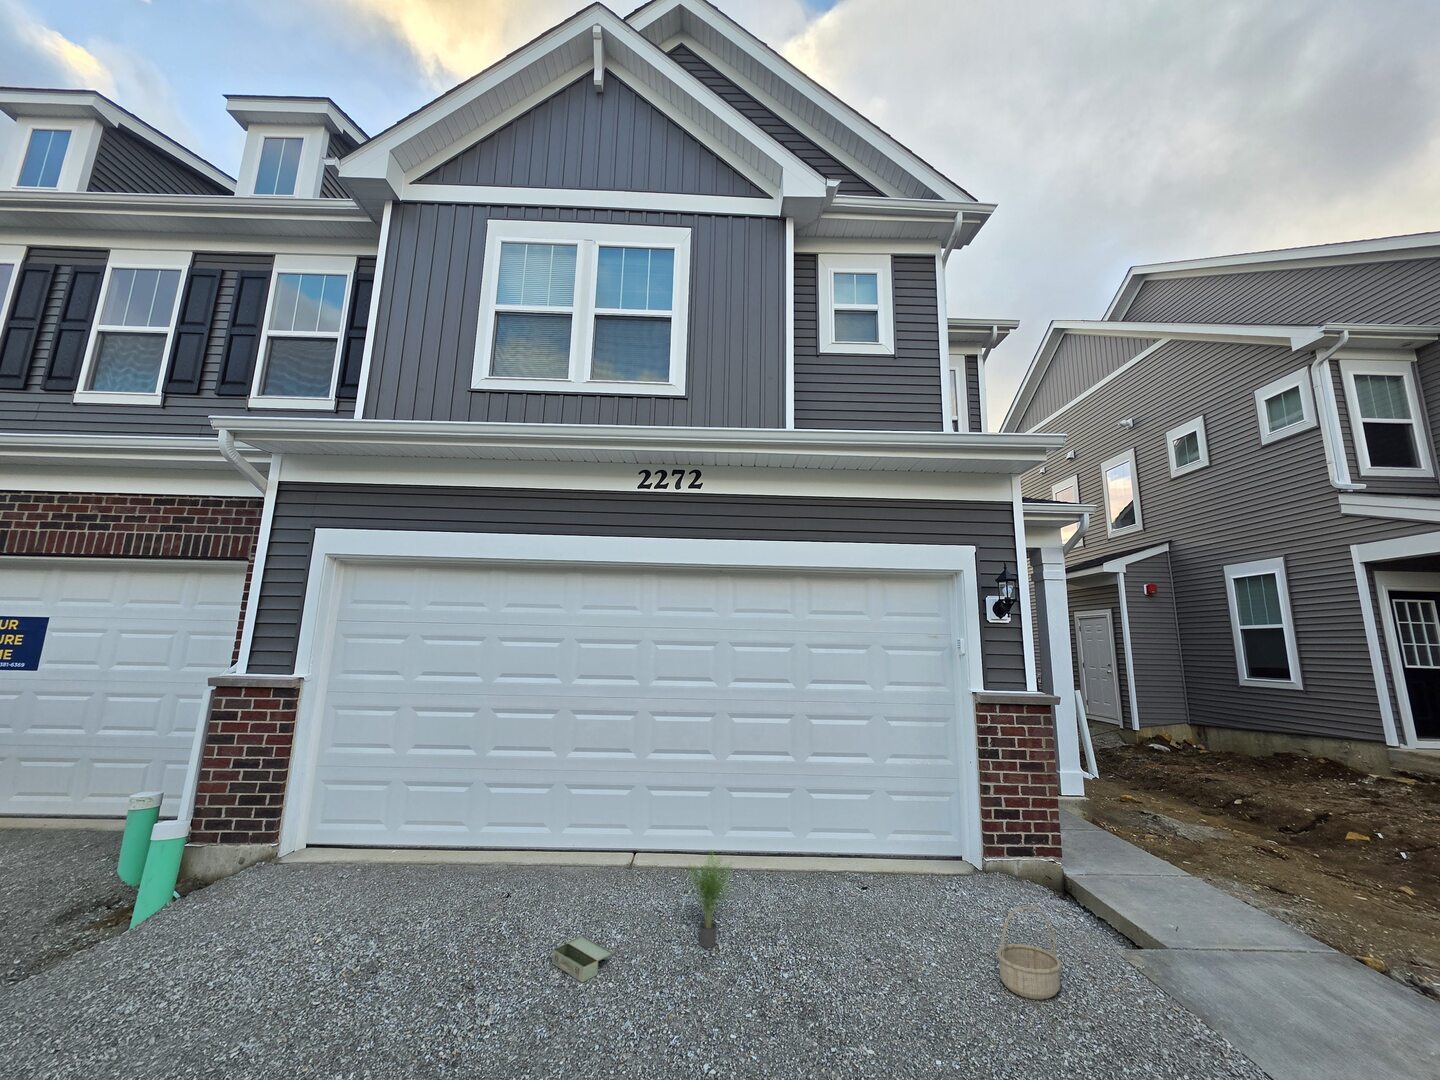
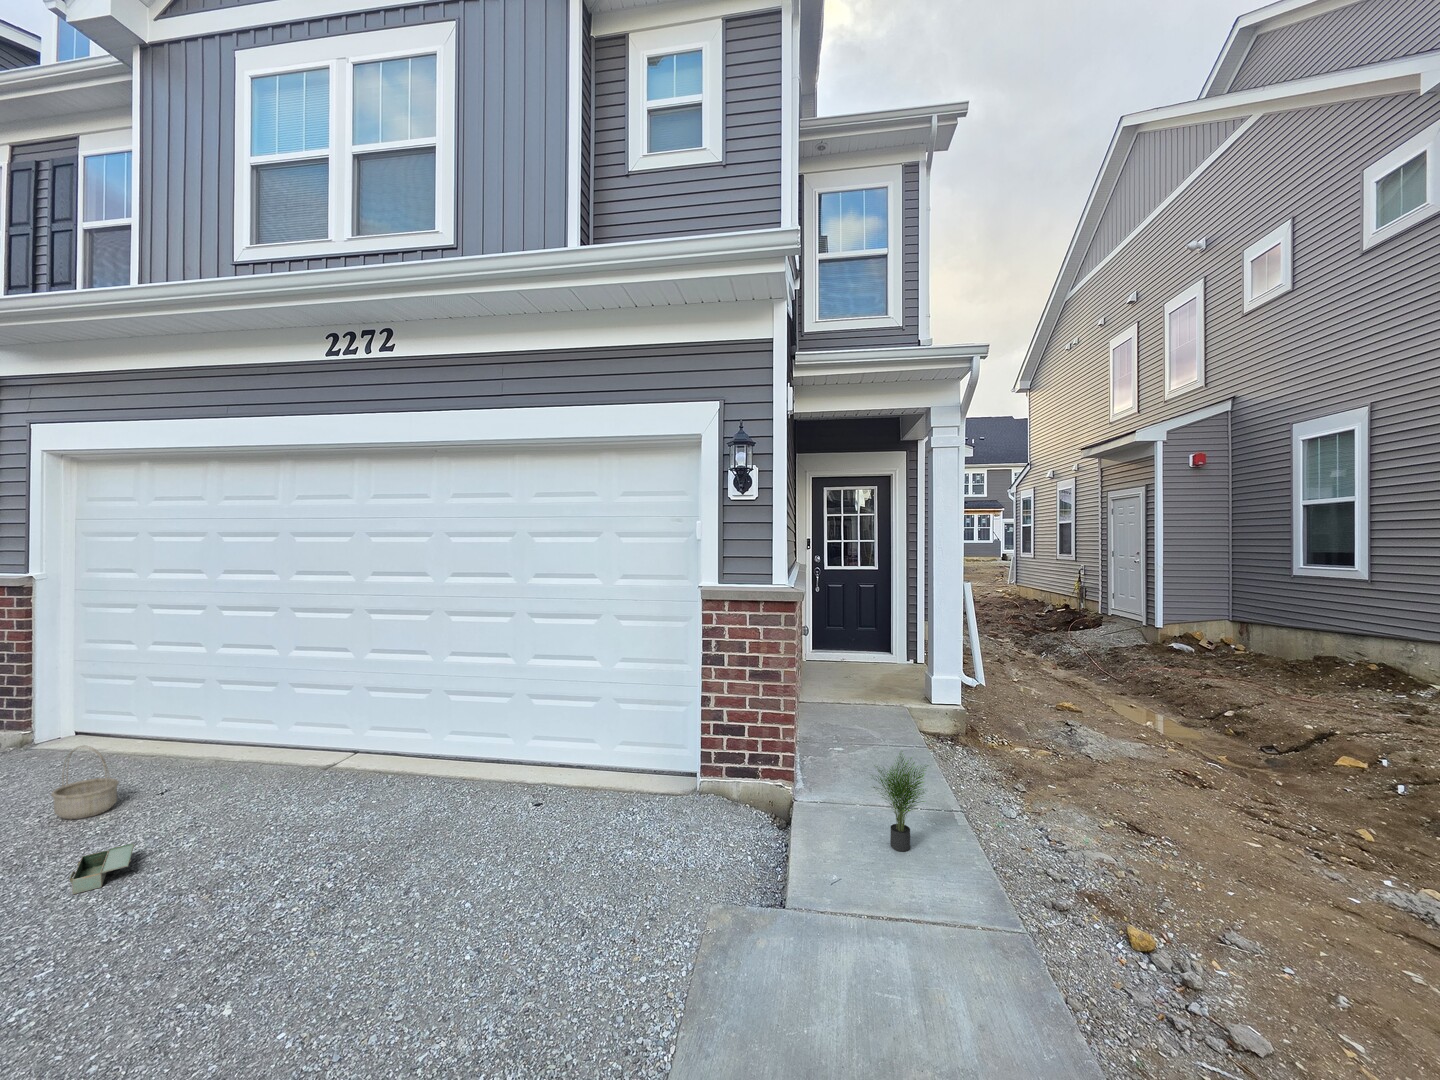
potted plant: present [690,854,729,948] -> present [874,754,926,851]
basket: present [997,905,1061,1000] -> present [51,745,119,819]

